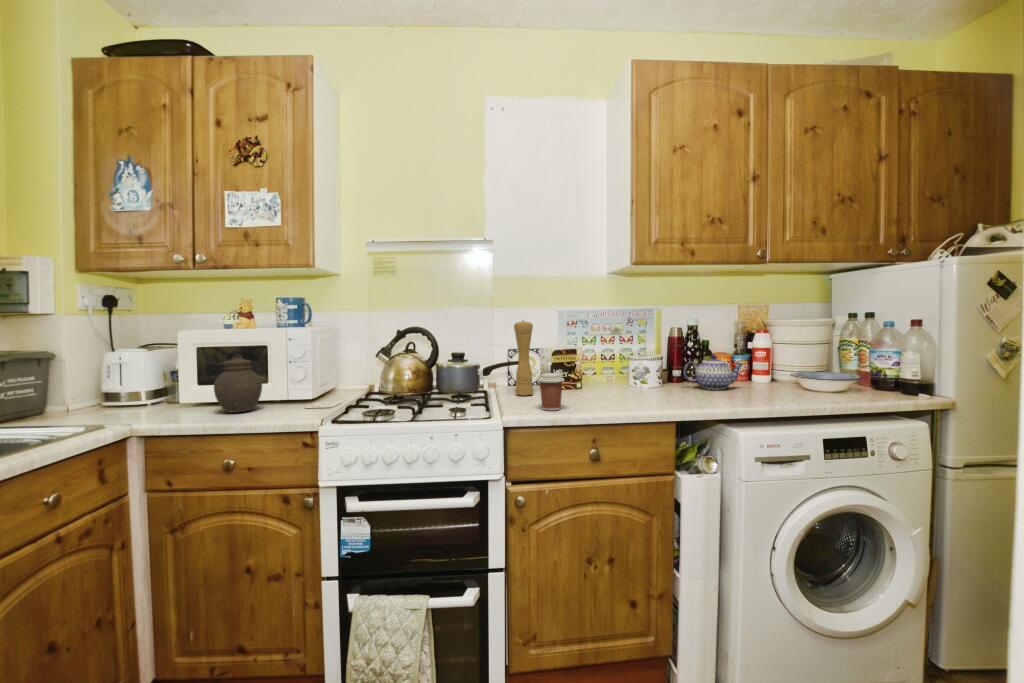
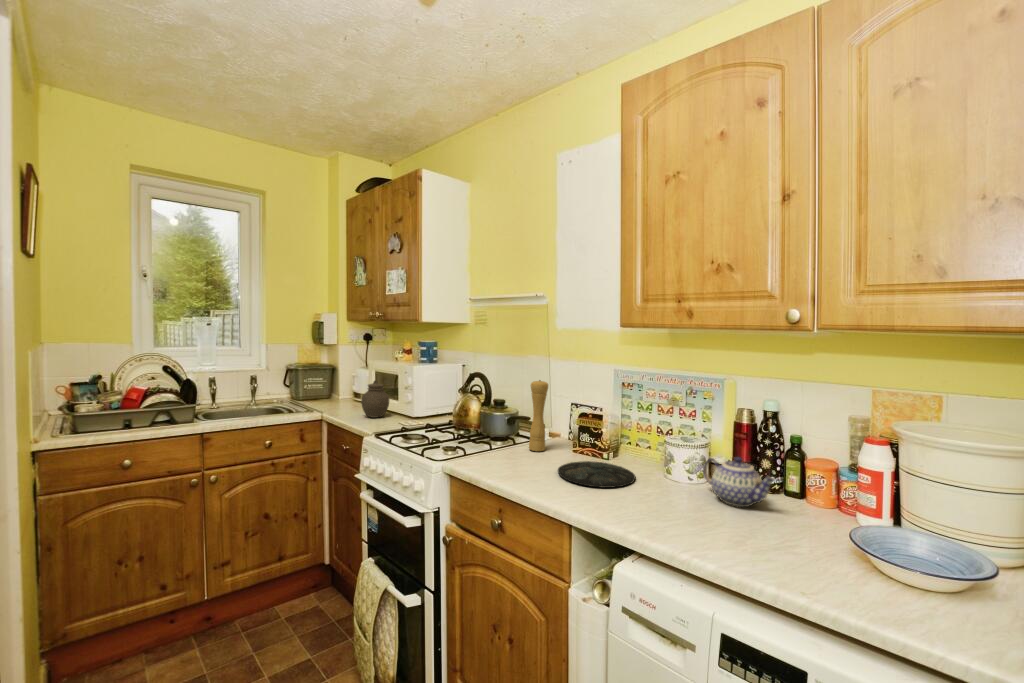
coffee cup: present [538,373,564,410] -> none [488,434,512,471]
plate: none [582,386,655,402] -> present [558,461,635,488]

